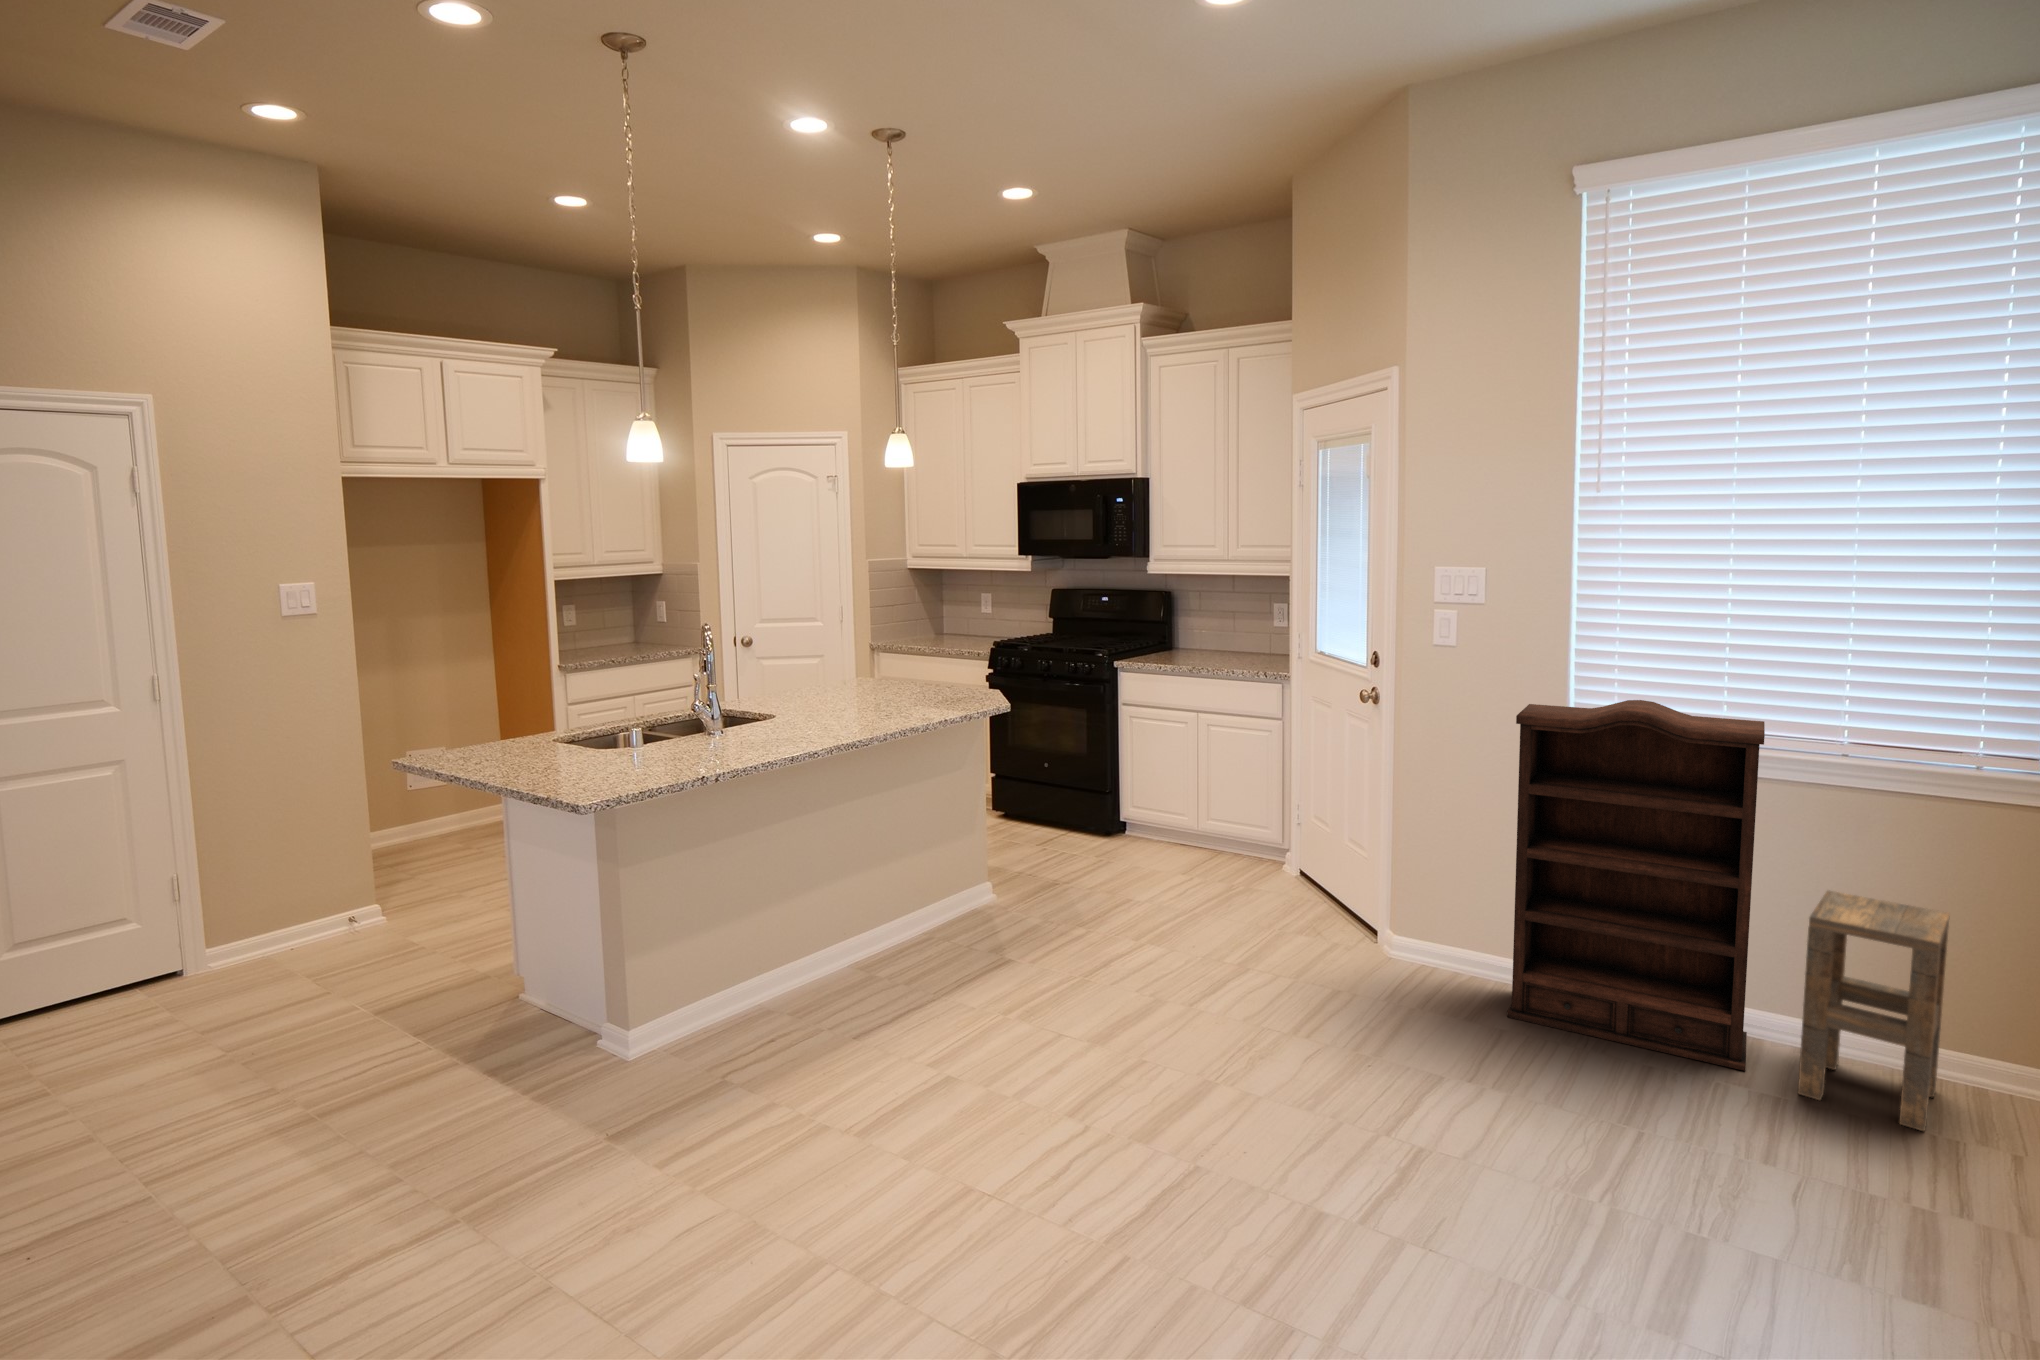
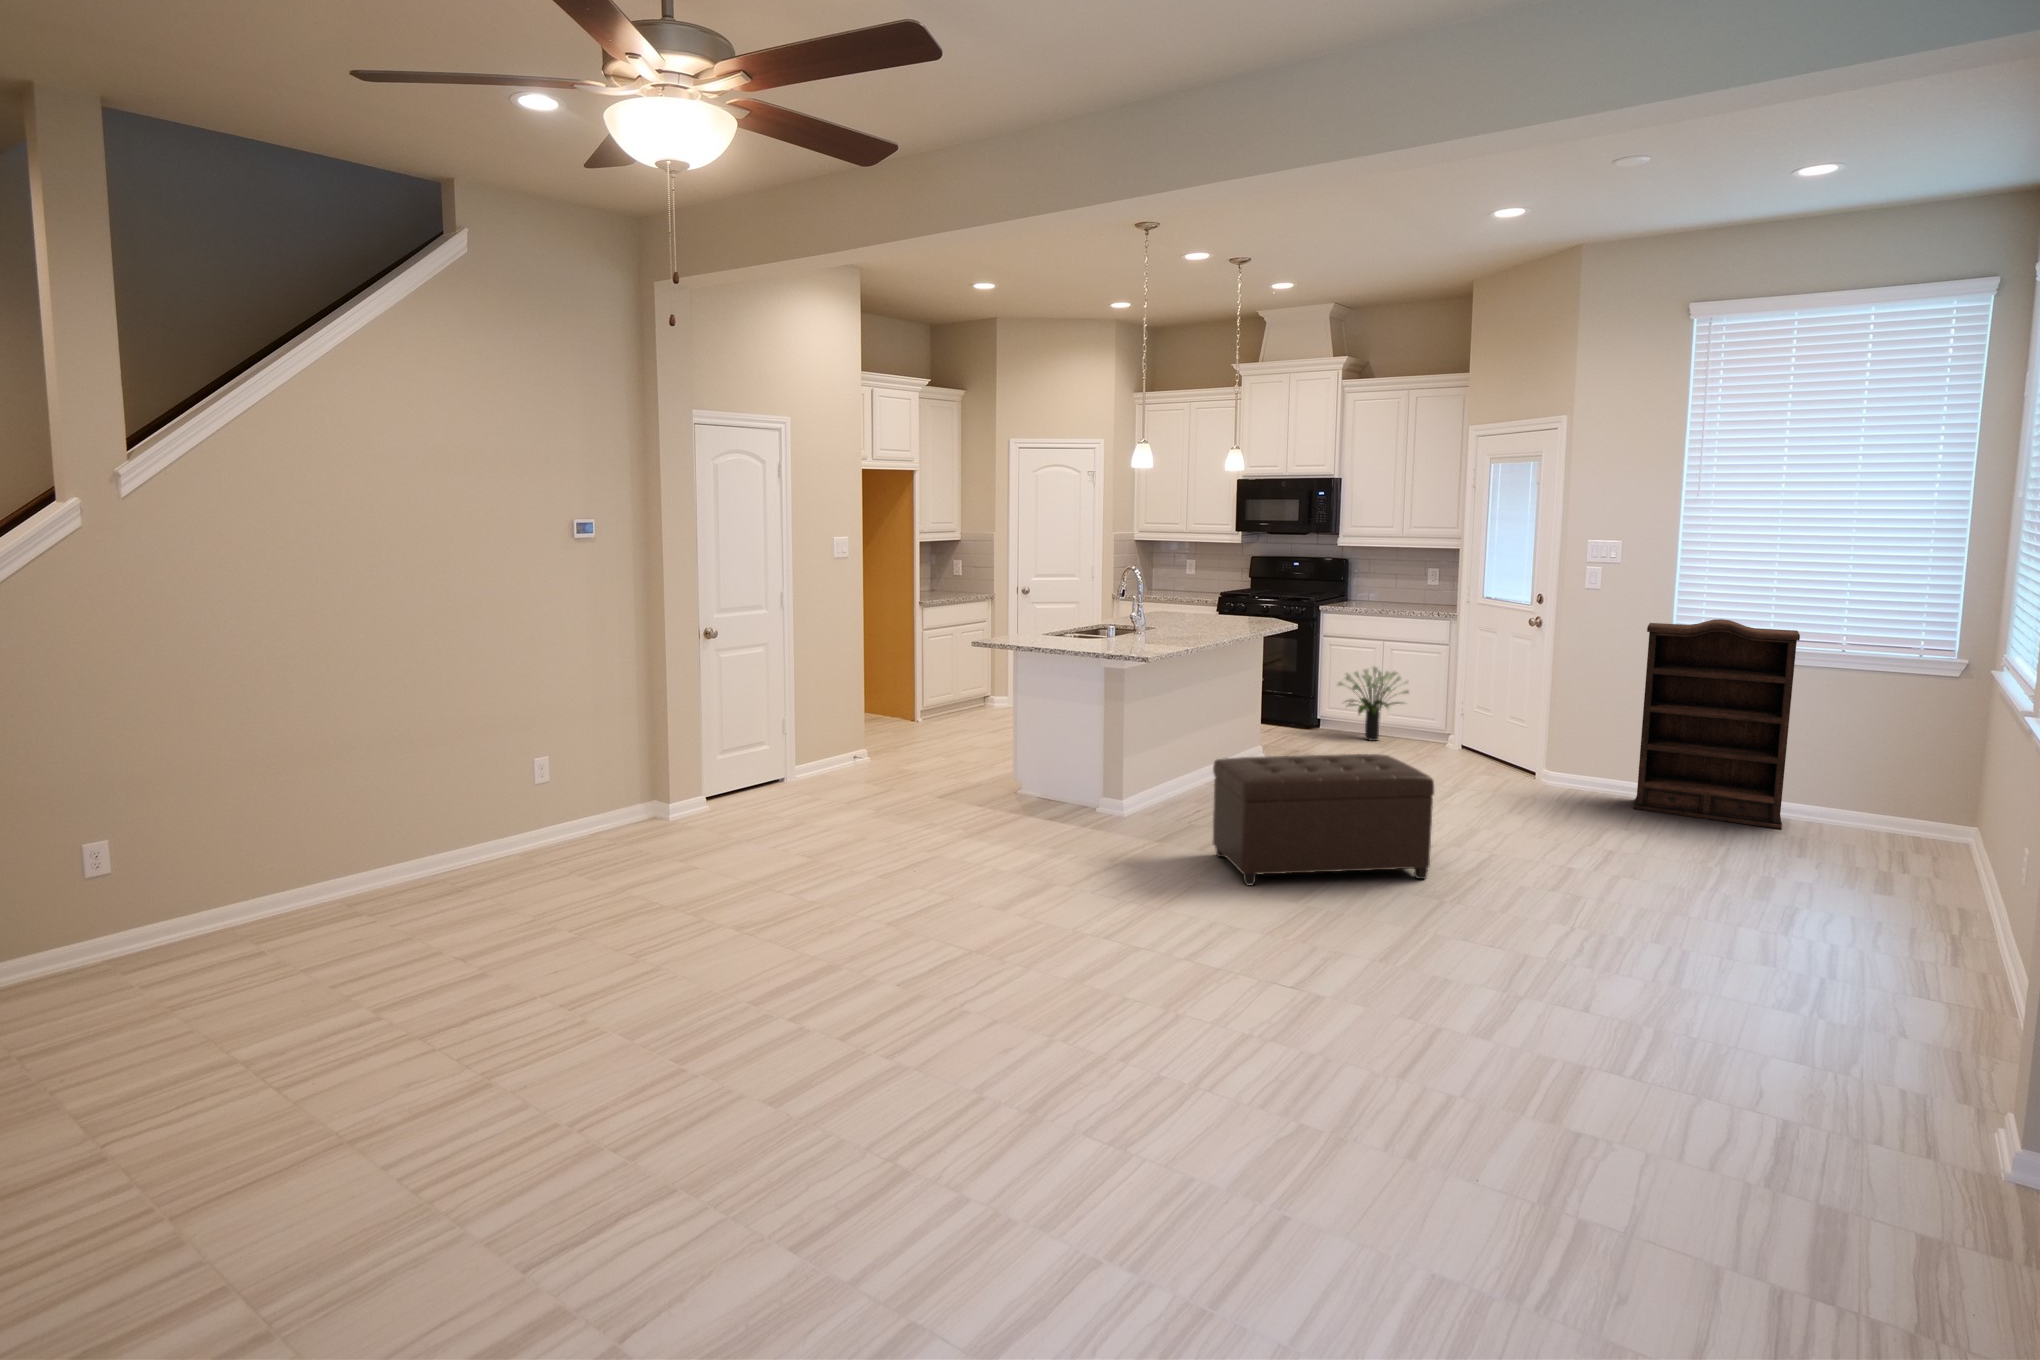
potted plant: none [1129,751,1232,860] -> present [1338,666,1409,741]
side table: present [1798,891,1949,1131] -> none [1813,727,1902,850]
ottoman: none [627,981,1032,1292] -> present [1213,754,1434,886]

